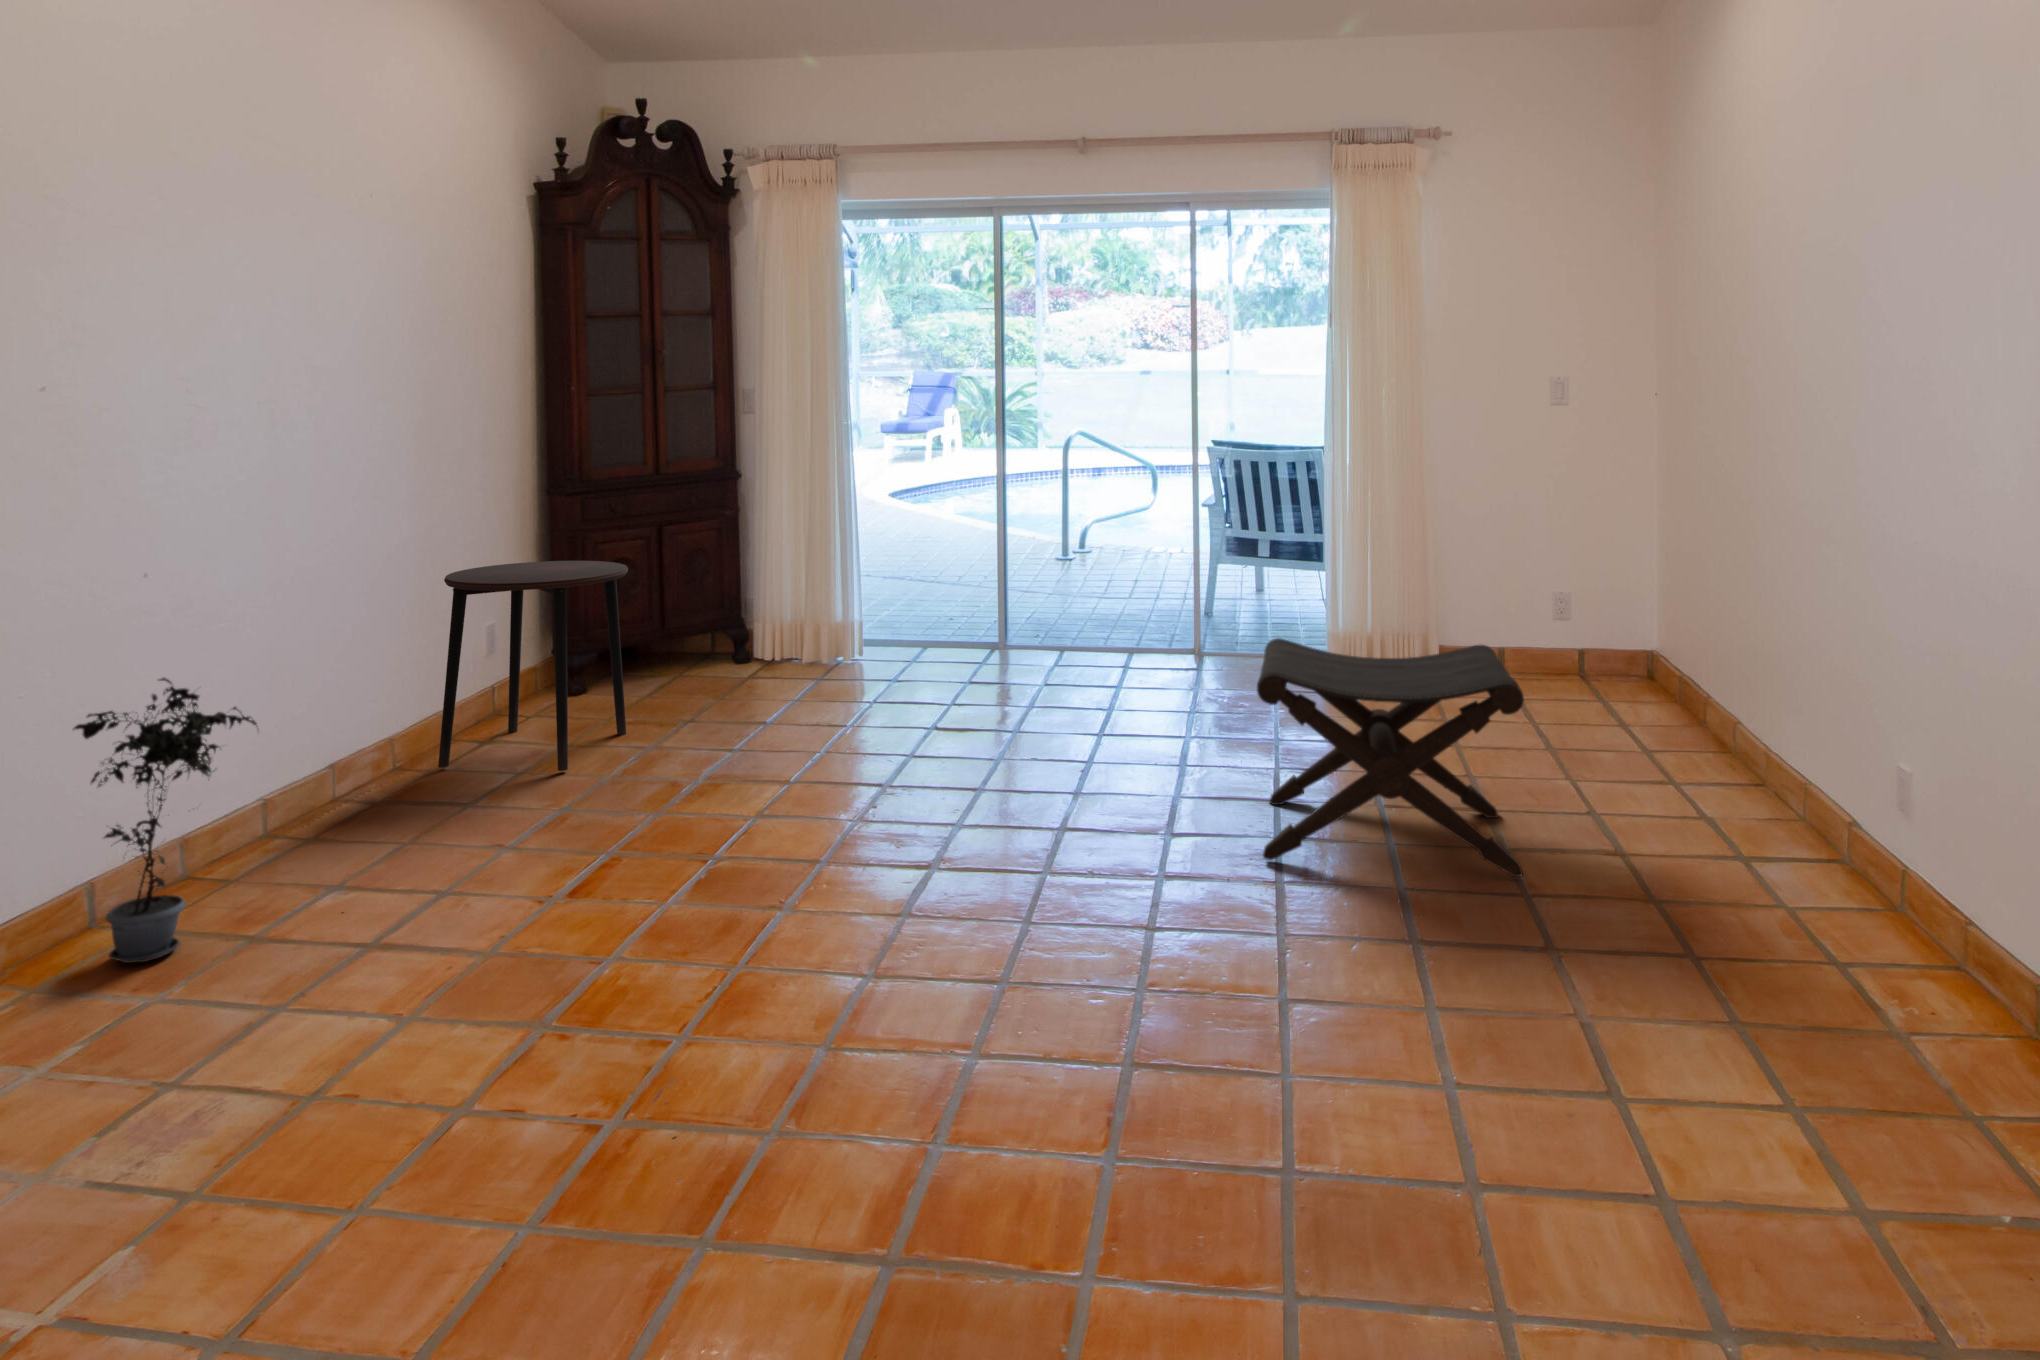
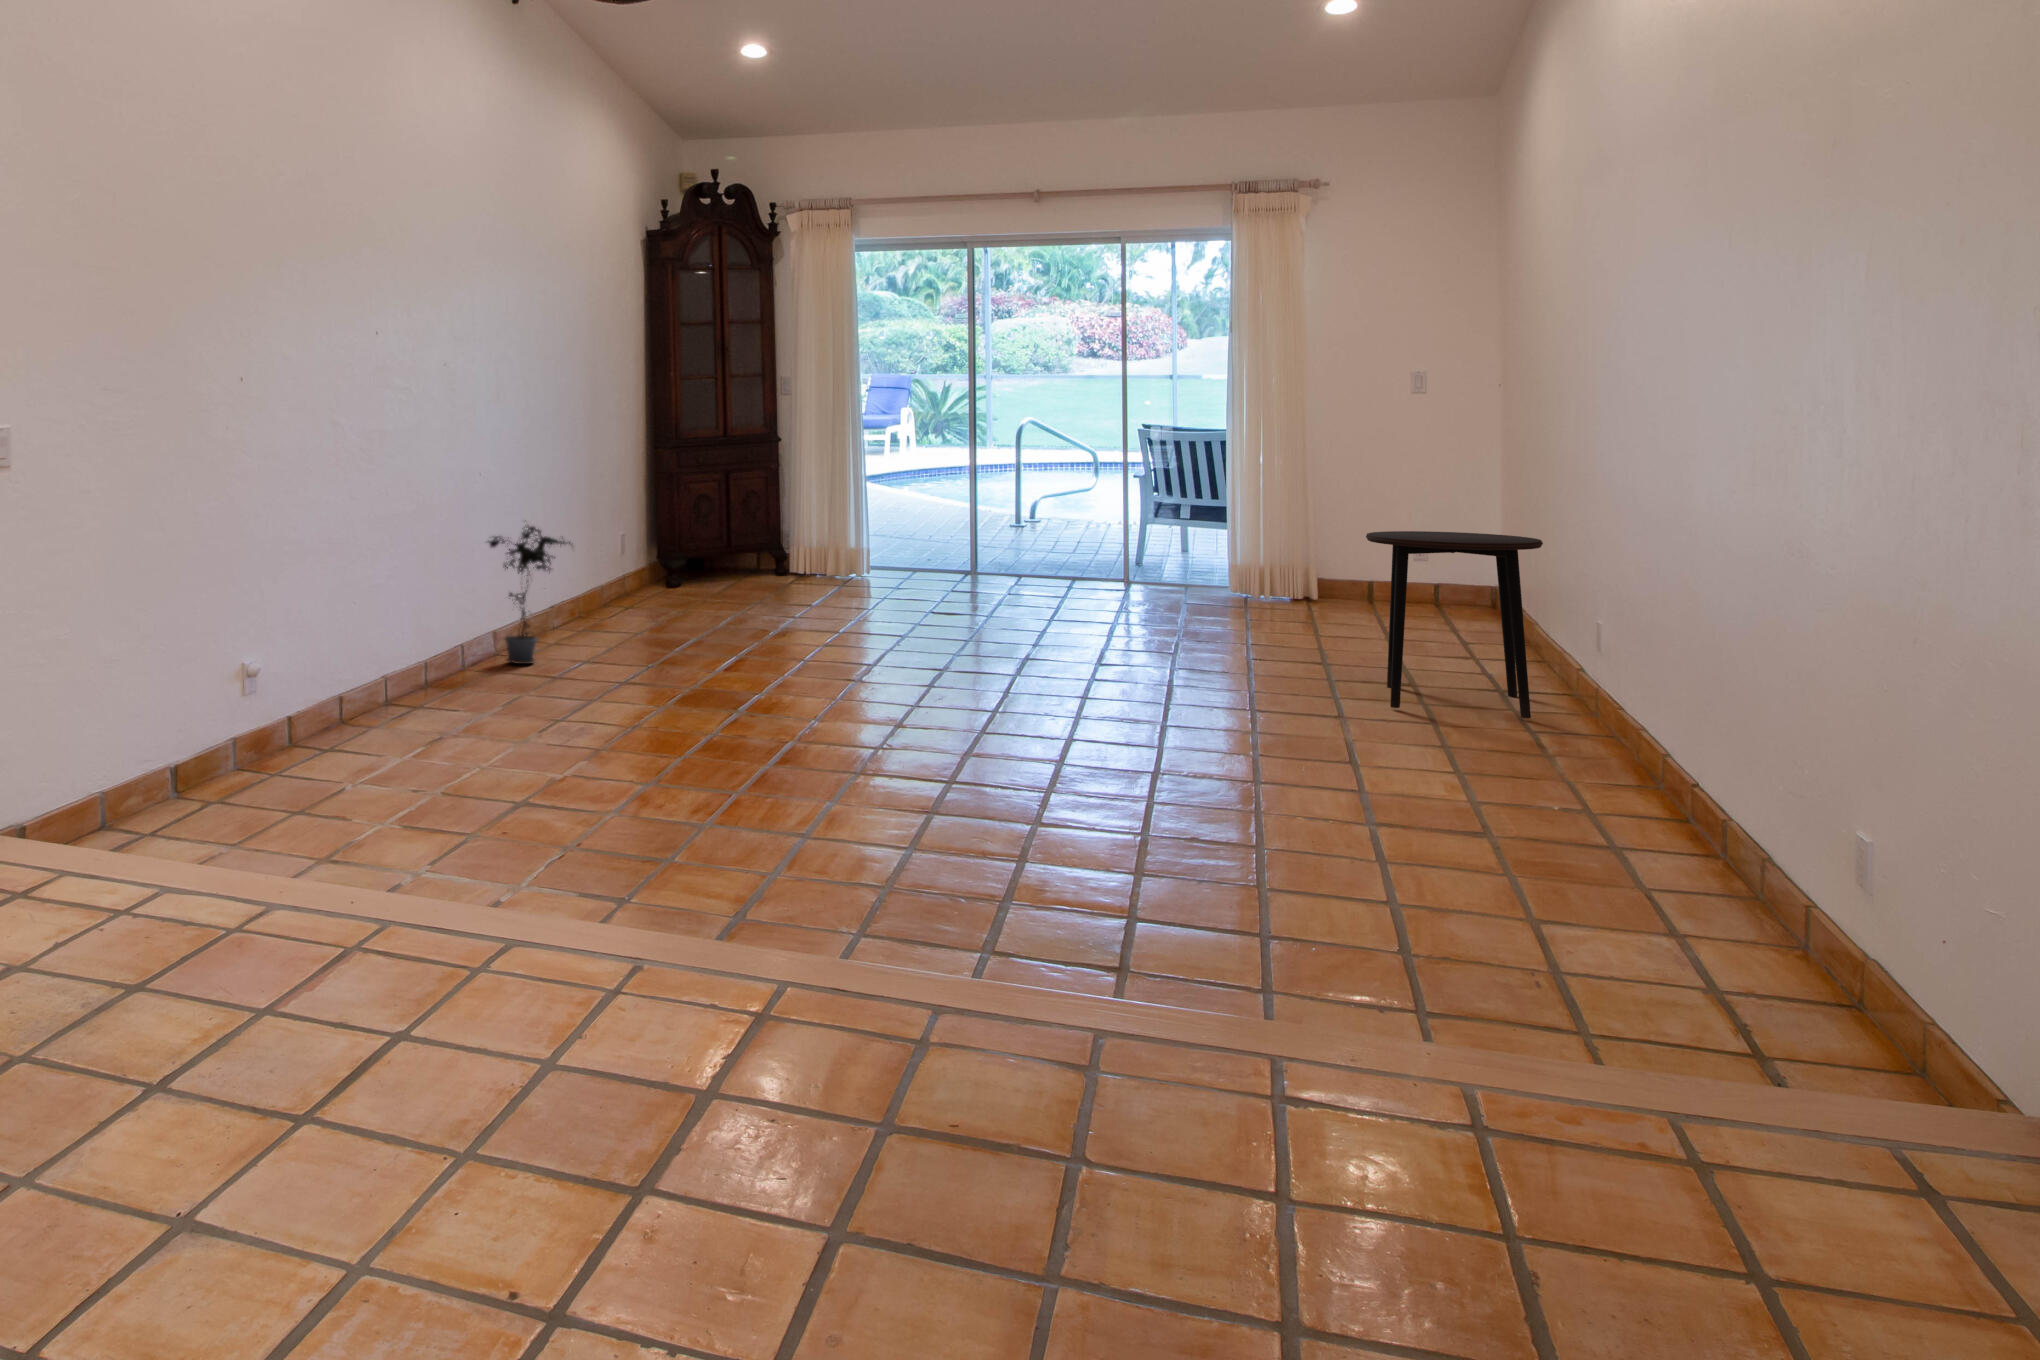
side table: present [438,561,628,771] -> present [1366,531,1543,718]
footstool: present [1257,638,1524,877] -> none [1141,541,1316,677]

